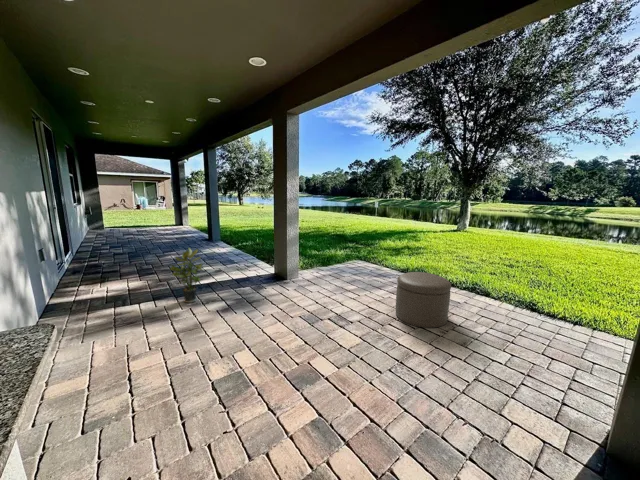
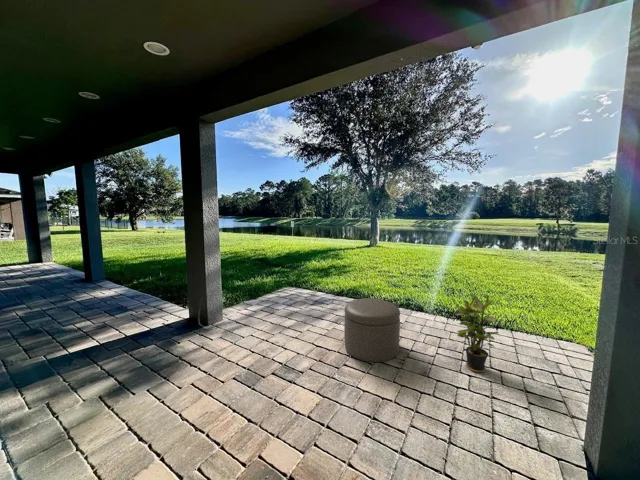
potted plant: present [170,248,202,303] -> present [455,294,499,373]

